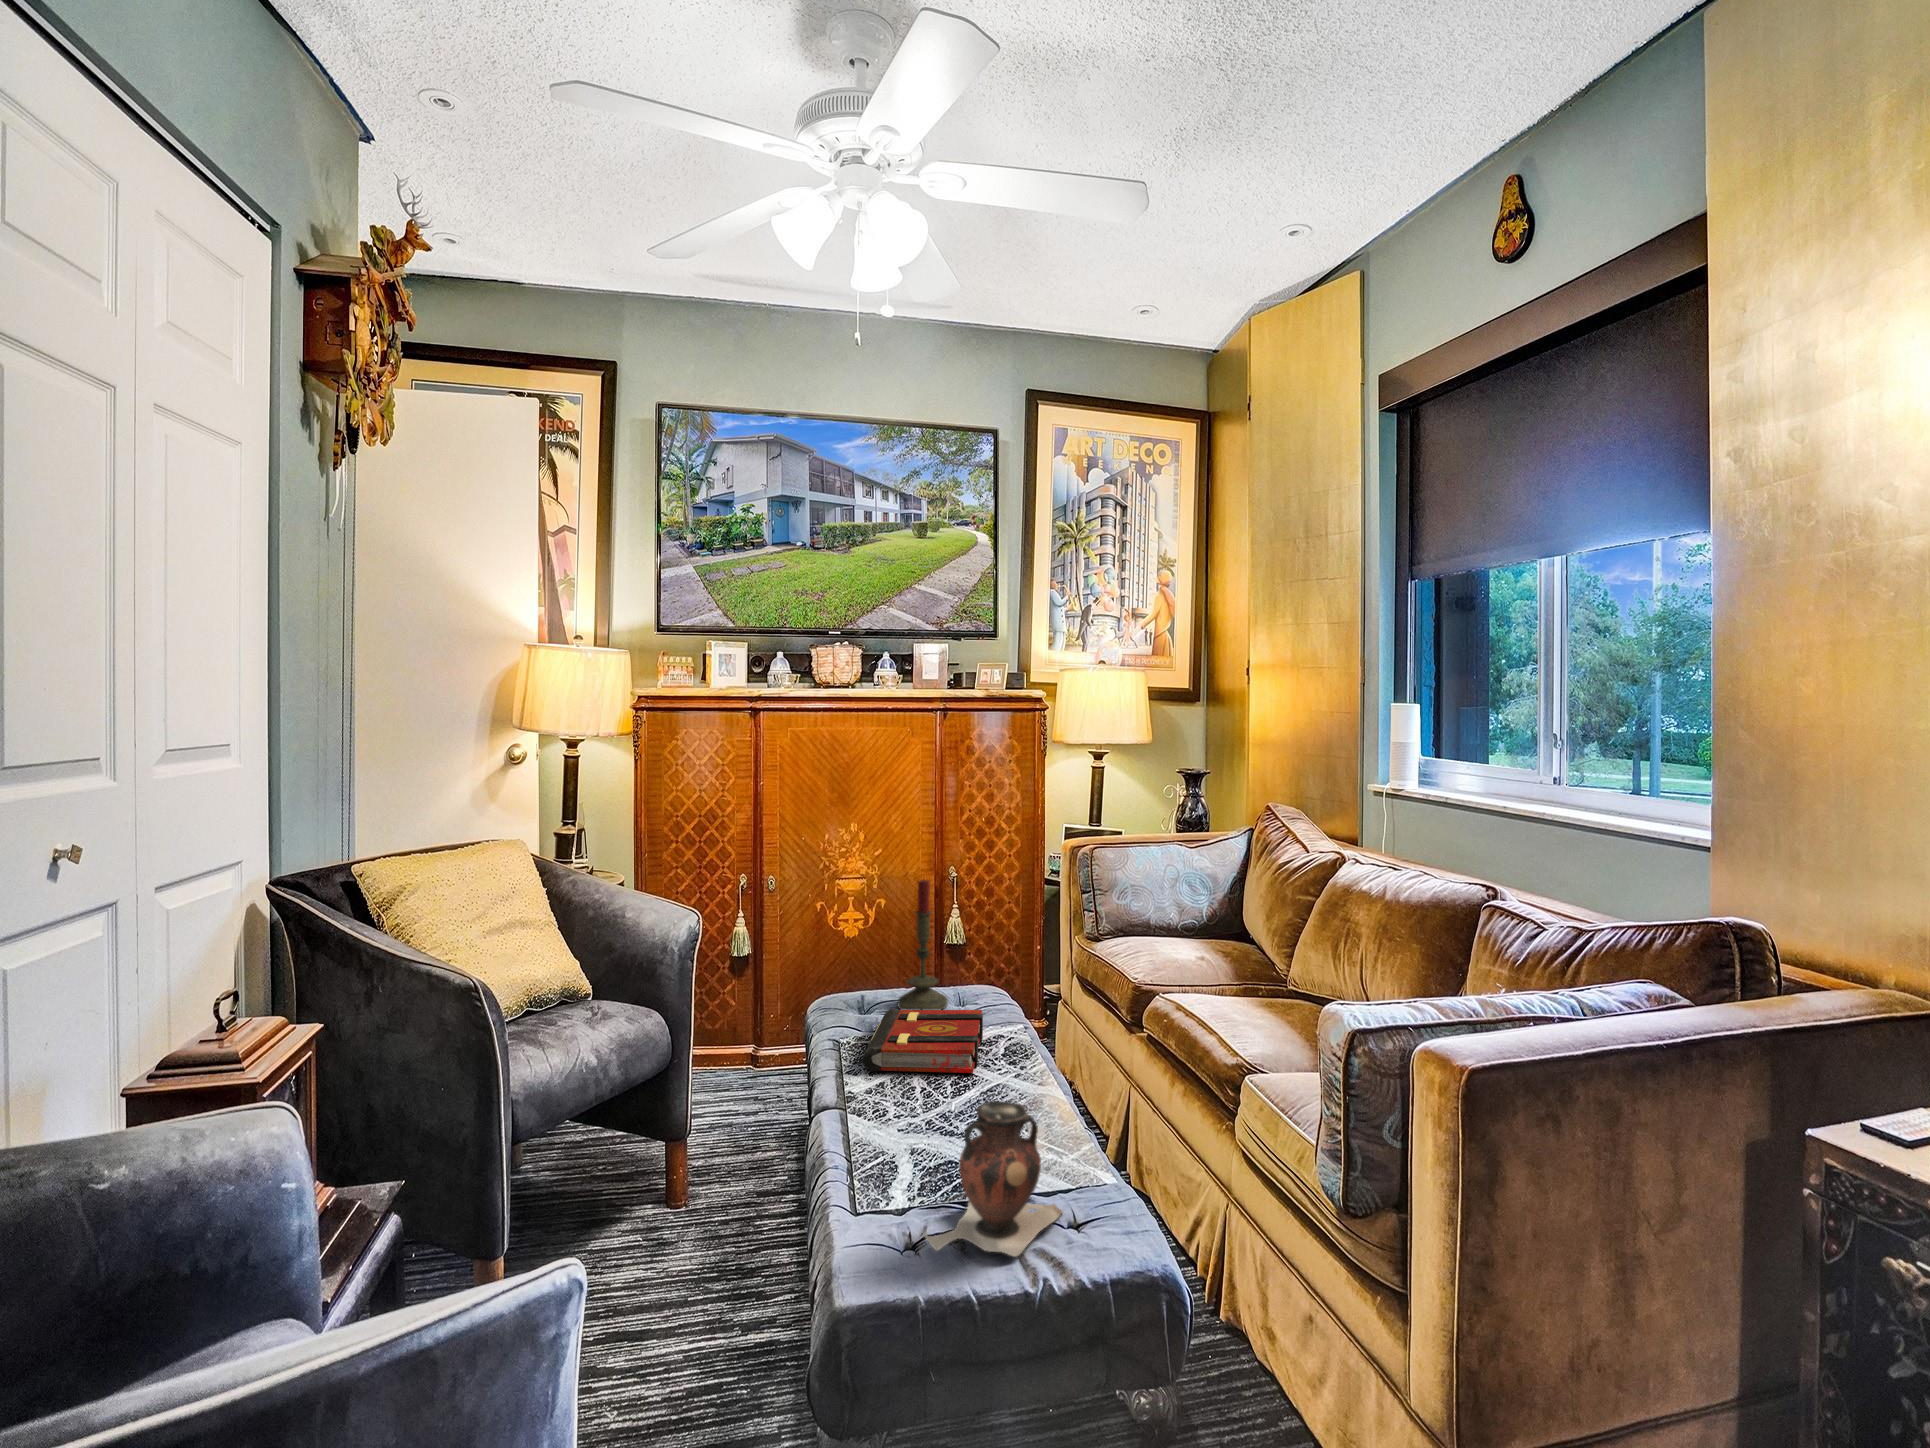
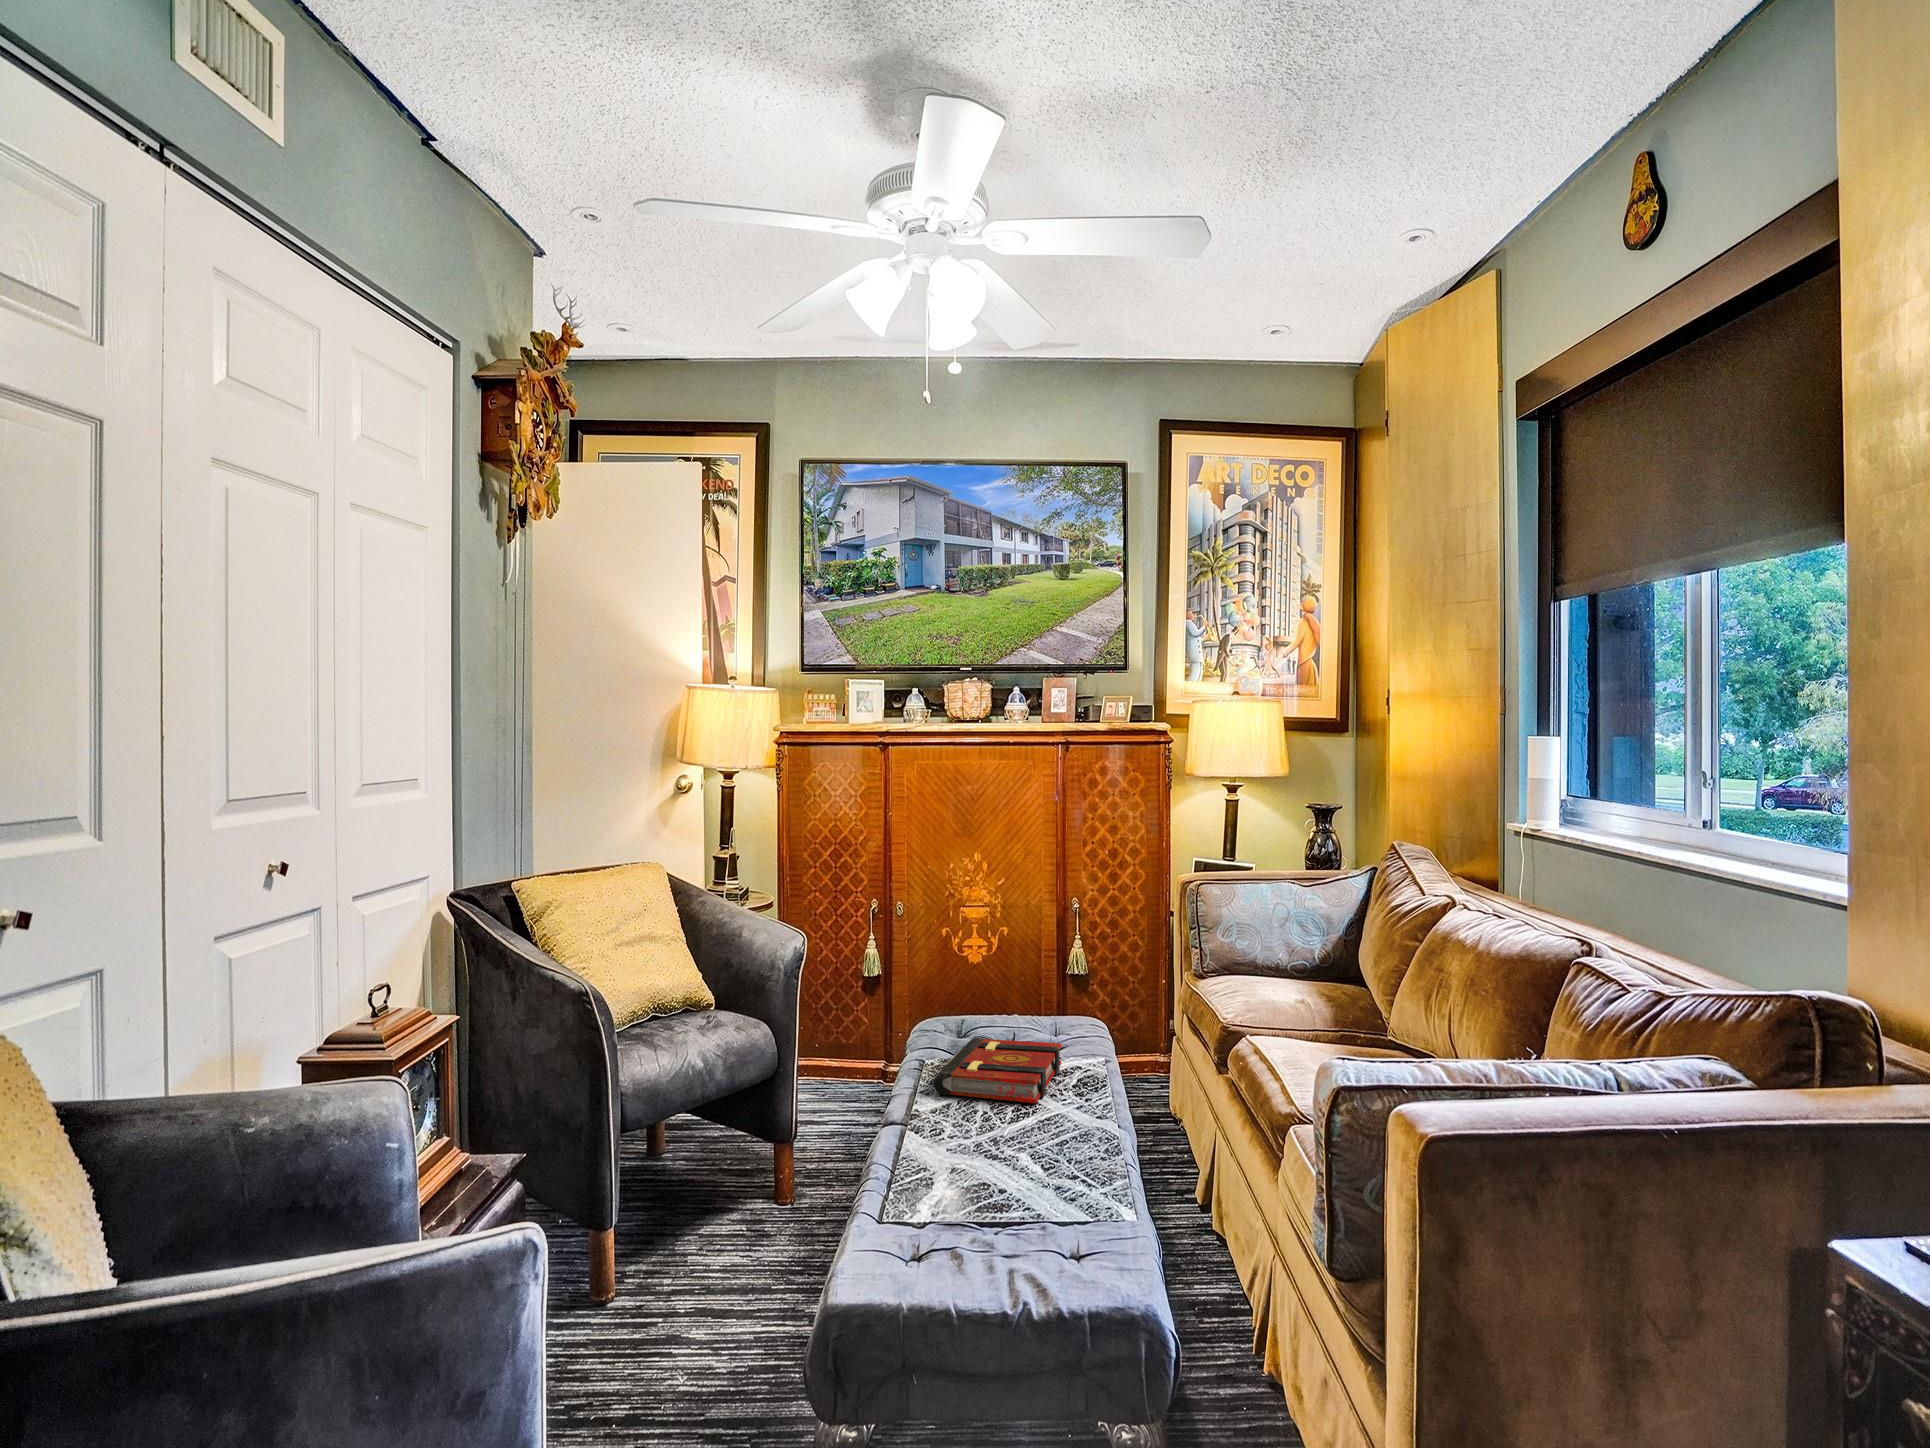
candle: present [897,880,948,1010] -> none [990,910,1040,1044]
vase: present [922,1101,1063,1256] -> none [925,1124,1069,1271]

